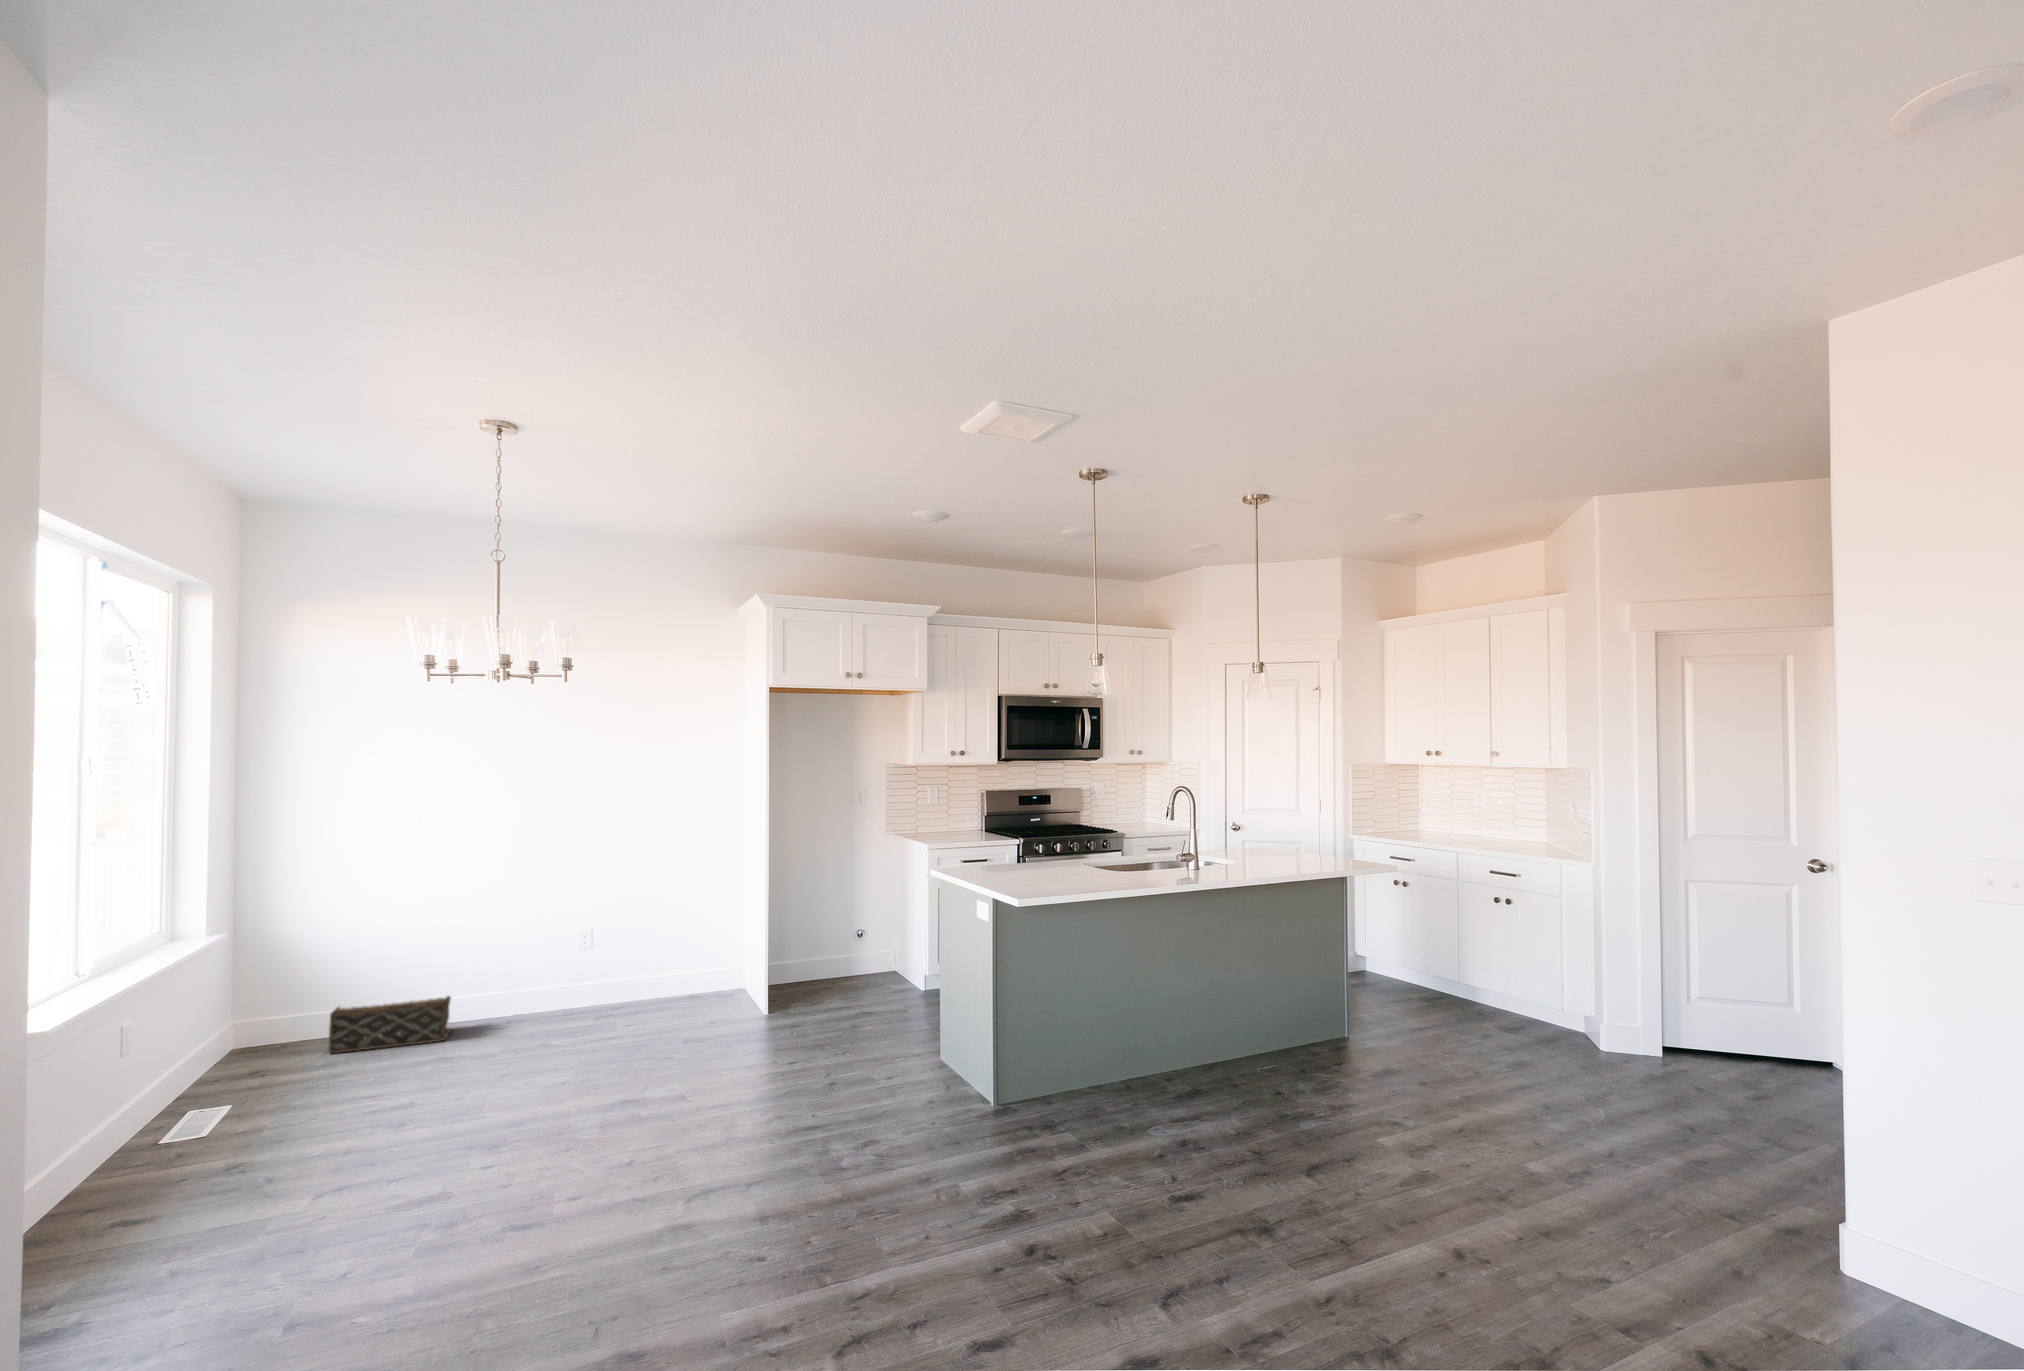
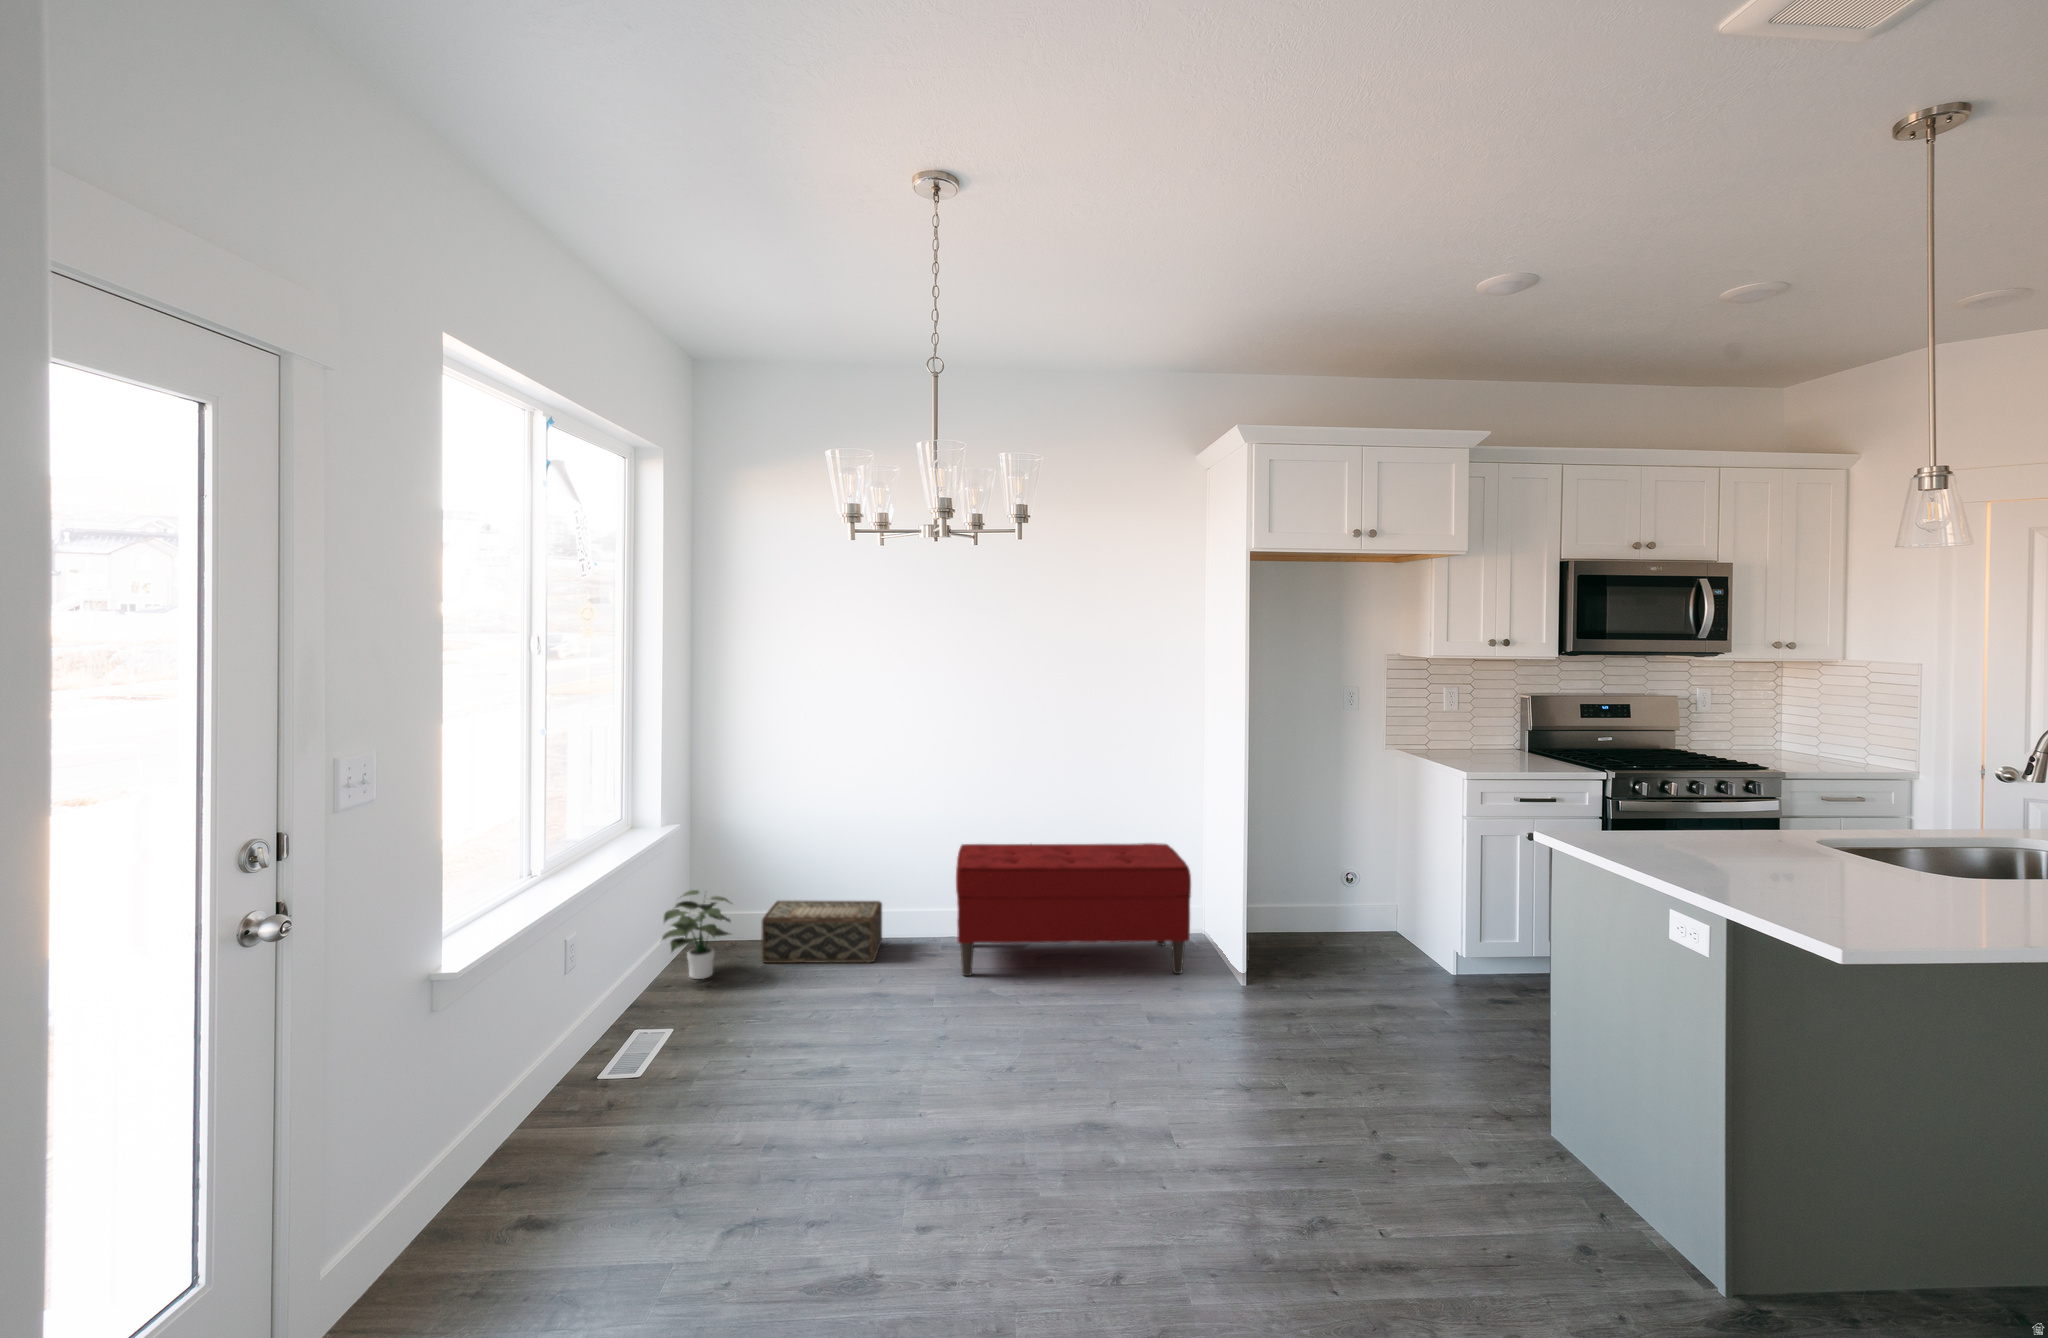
bench: none [525,919,728,1039] -> present [956,843,1191,976]
potted plant: none [219,990,302,1072] -> present [662,890,731,979]

